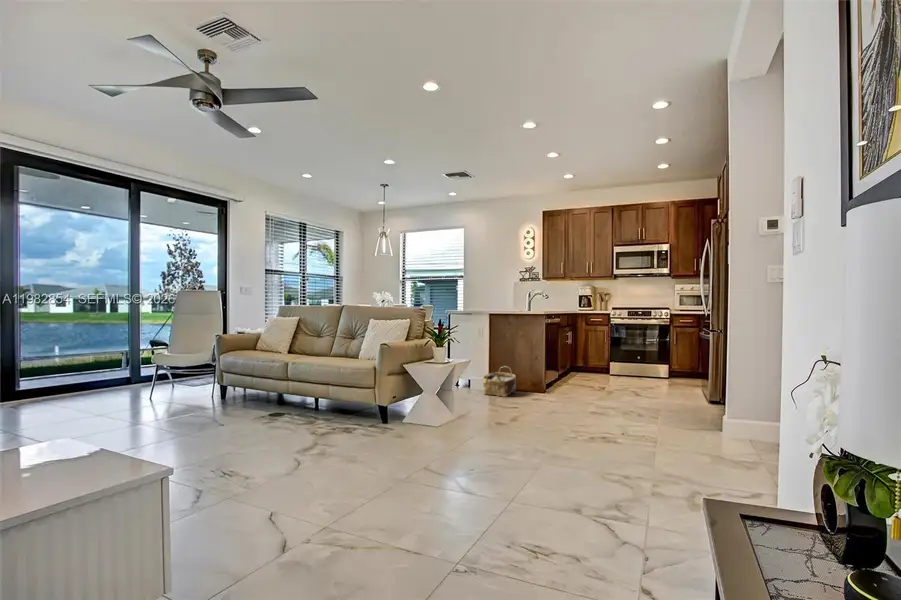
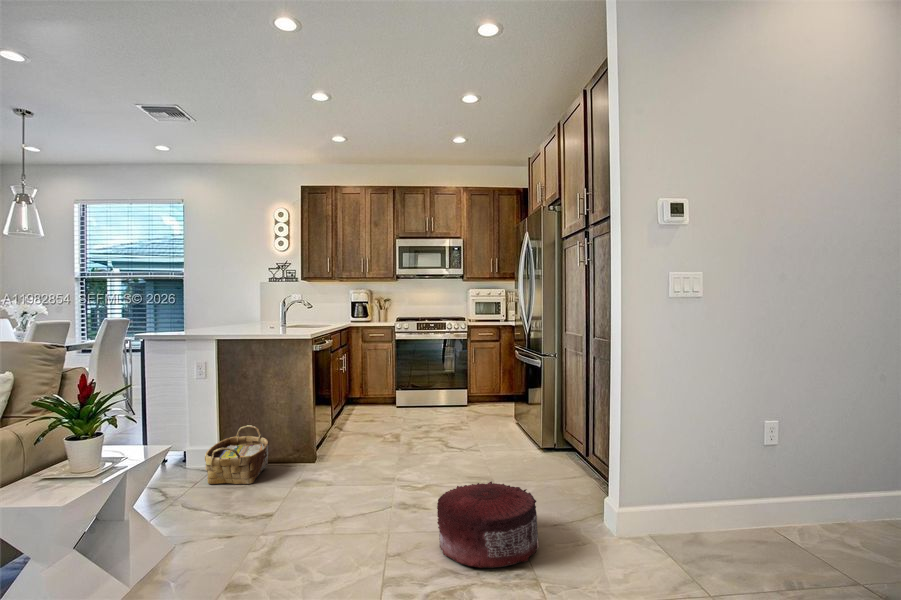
pouf: none [600,399,662,437] -> present [437,482,539,568]

